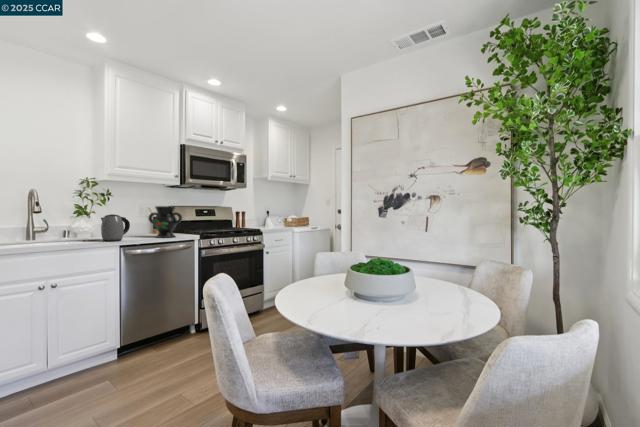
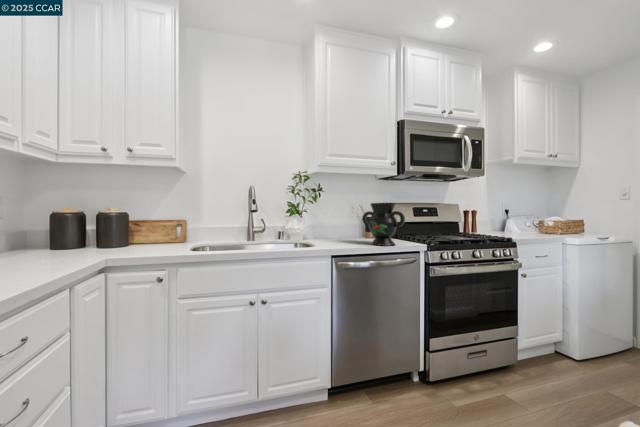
kettle: present [101,214,130,241] -> none [313,214,343,248]

